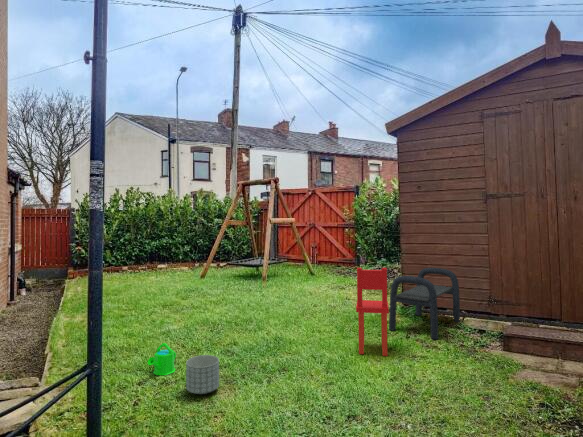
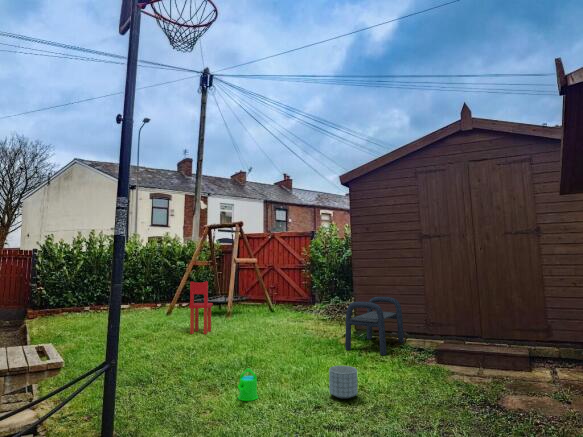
chair: present [356,268,389,356] -> present [189,281,213,334]
watering can: present [148,343,176,375] -> present [238,369,258,401]
planter: present [186,355,219,394] -> present [329,366,358,399]

